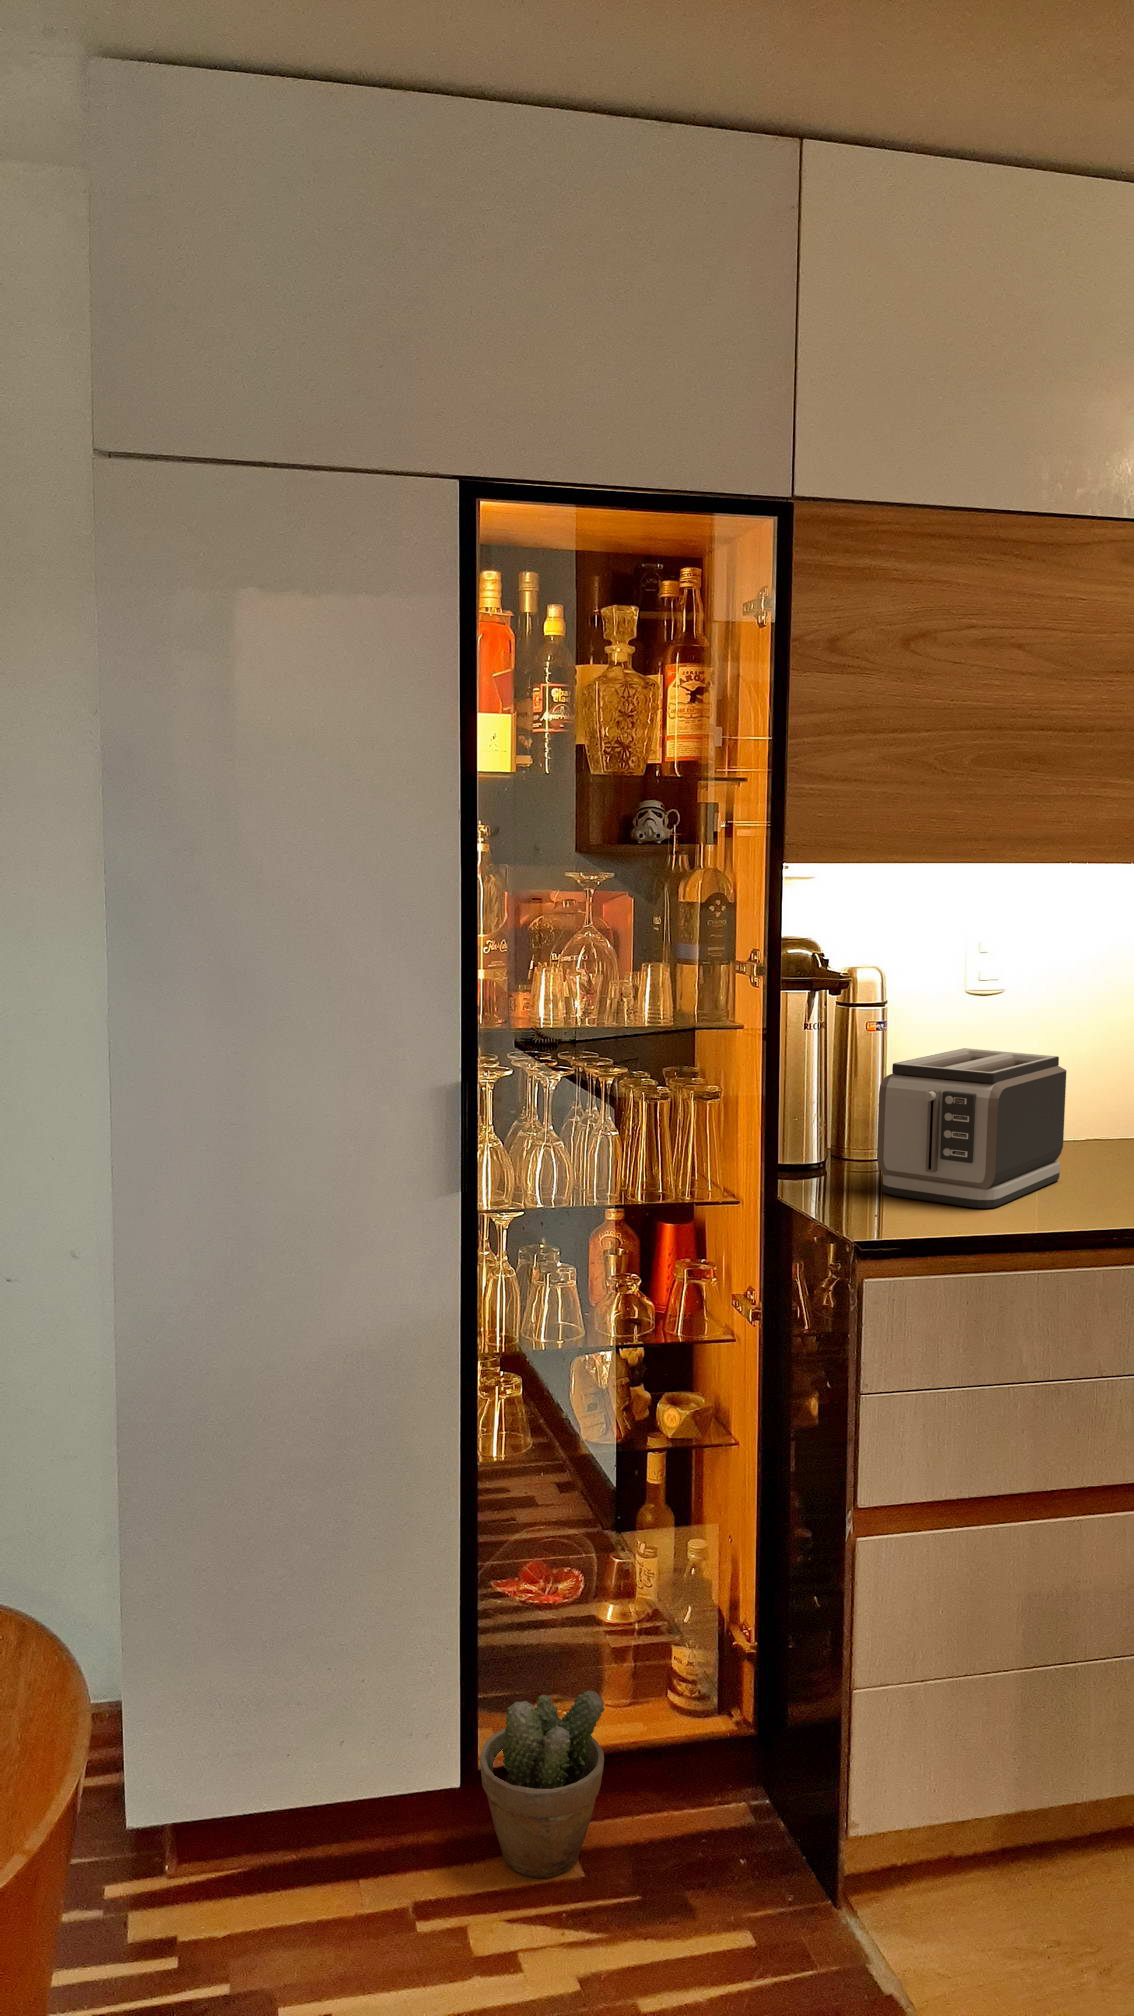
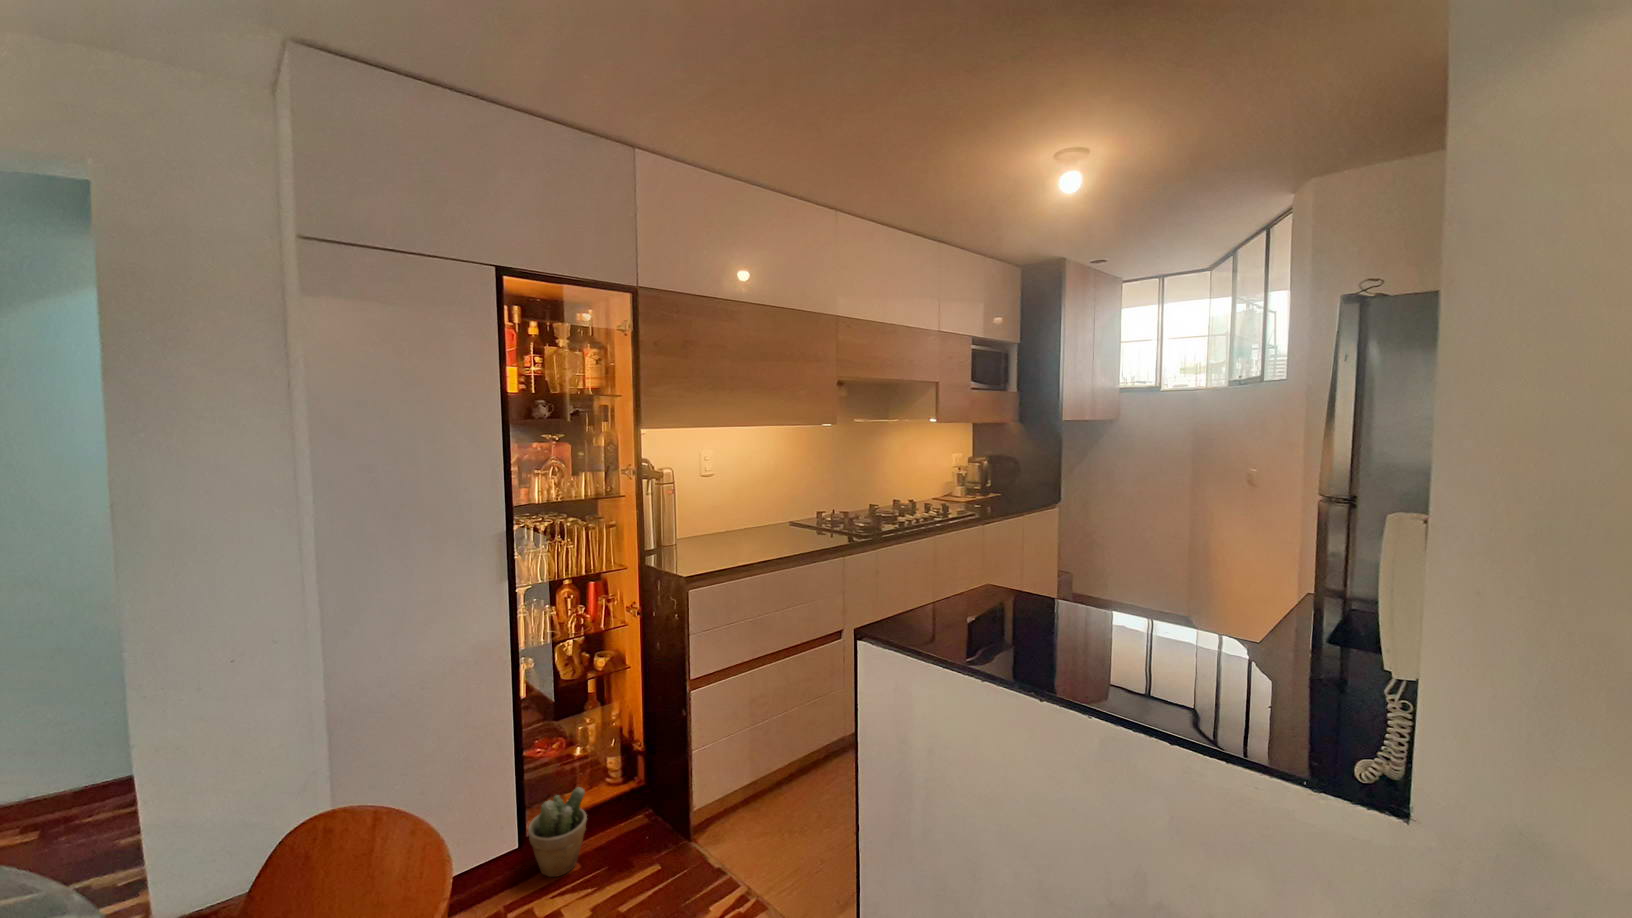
toaster: present [877,1048,1066,1208] -> none [680,499,744,559]

